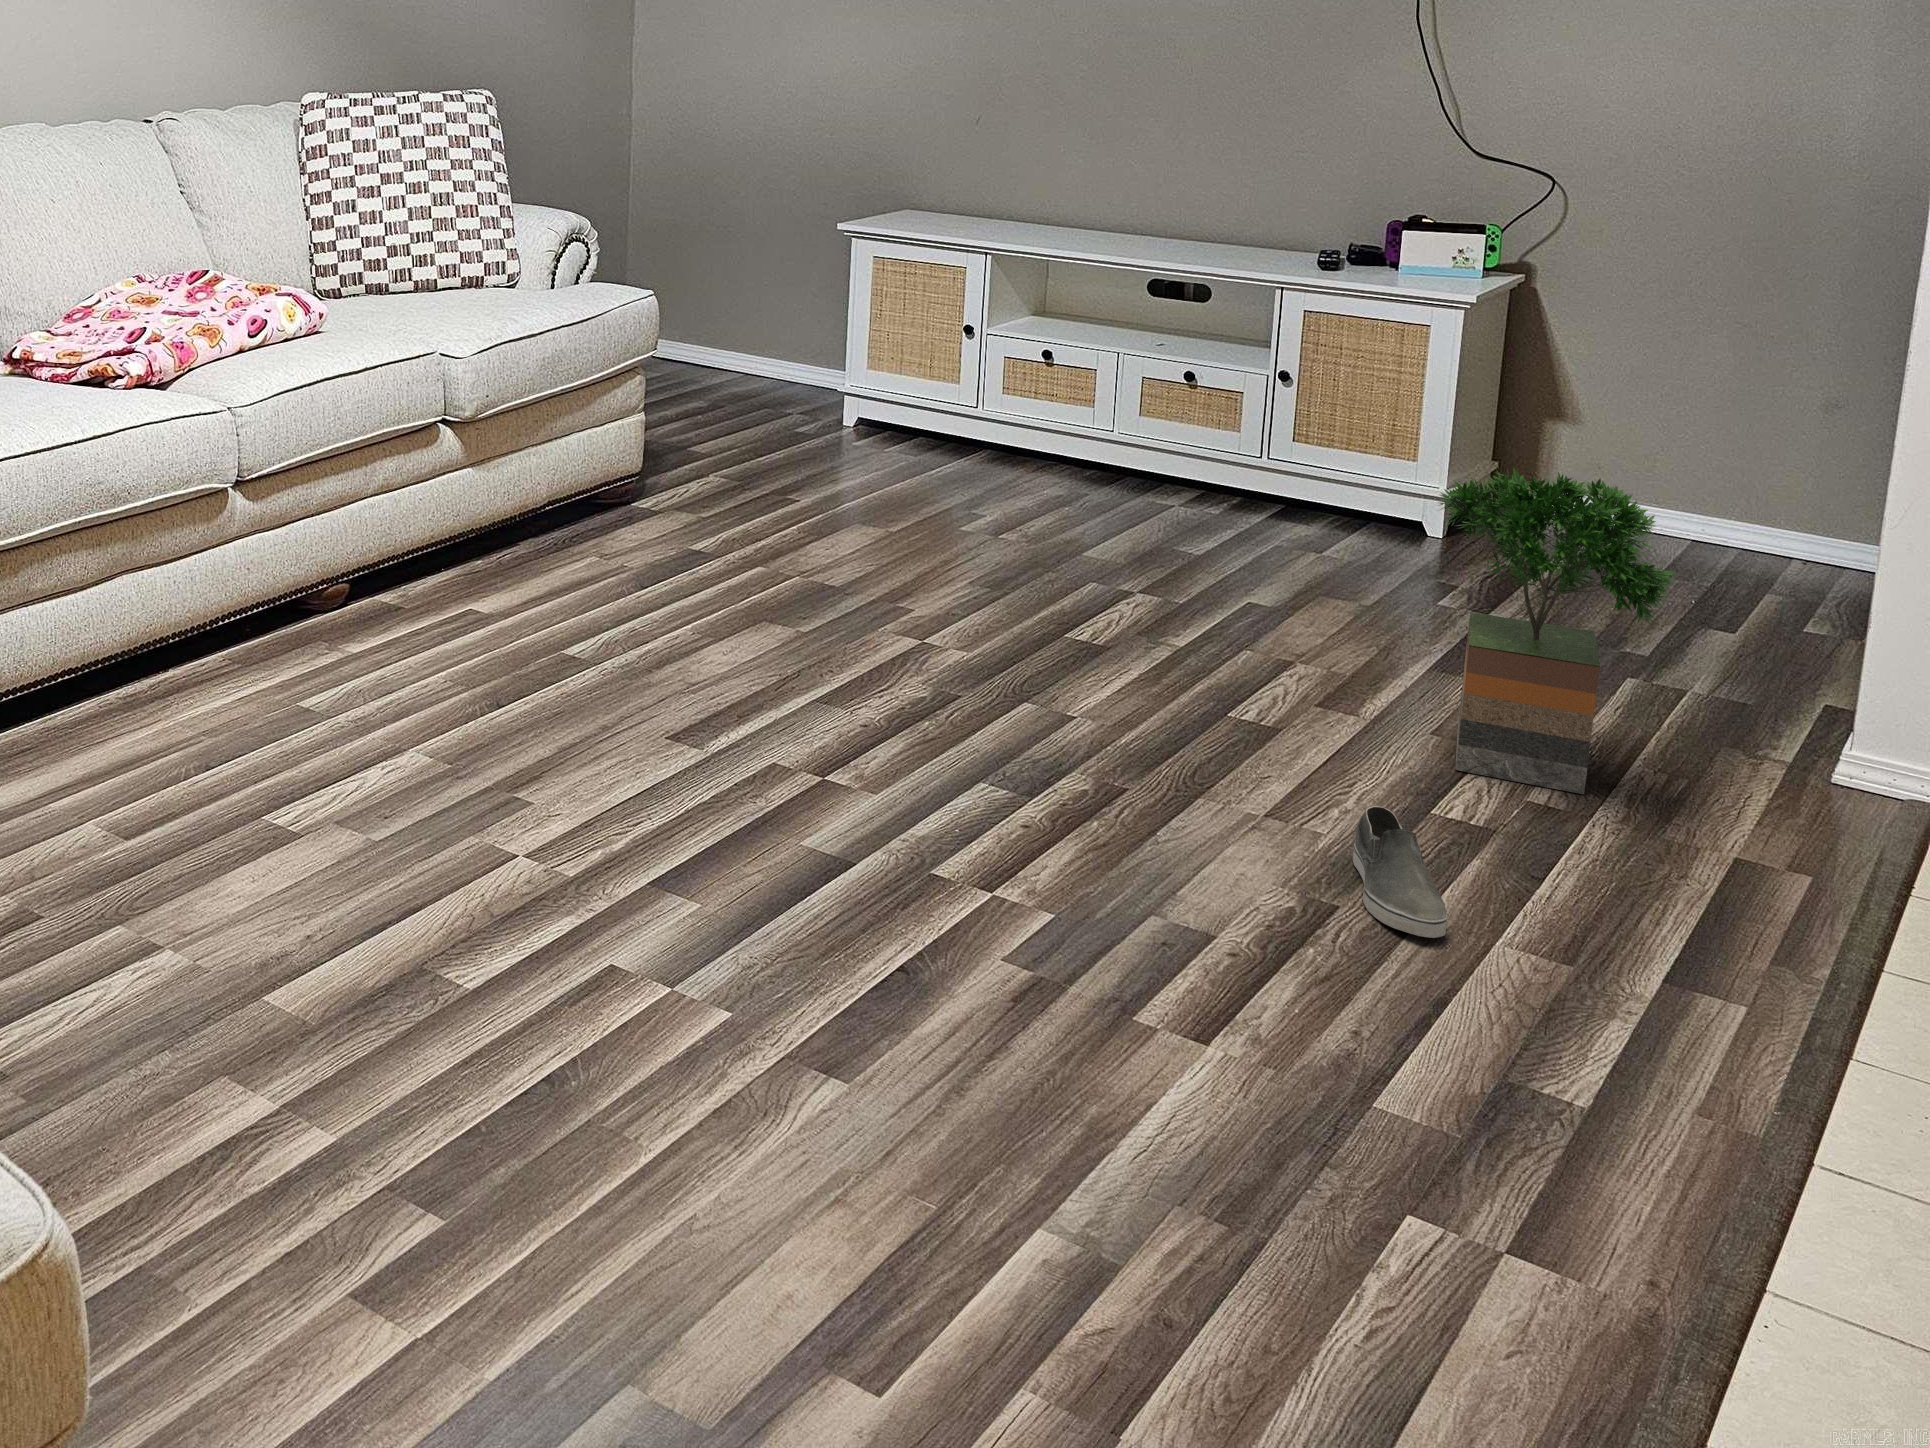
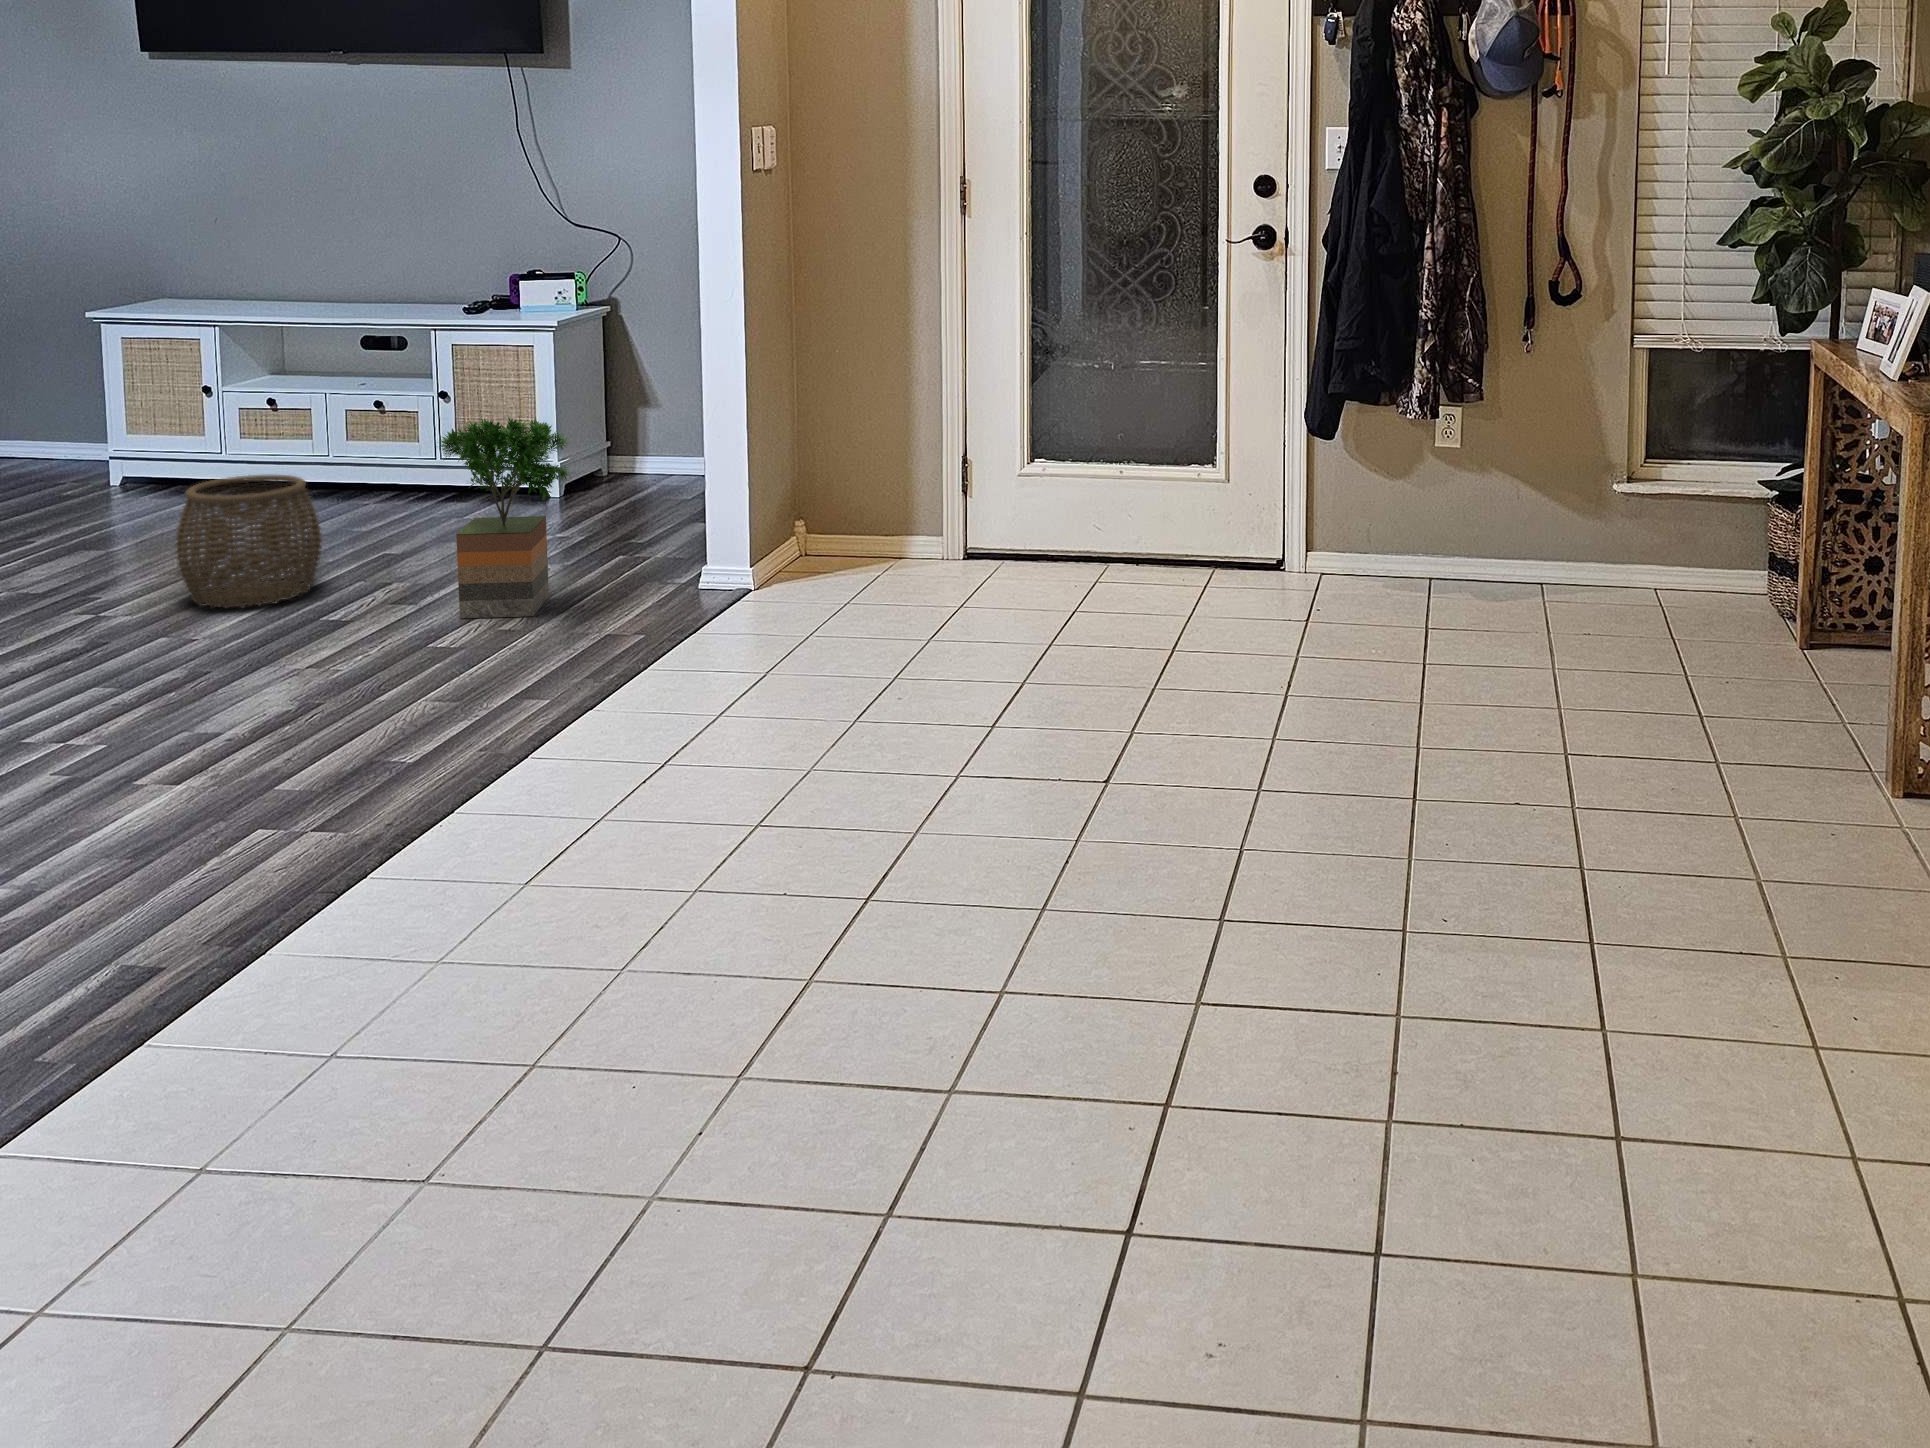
woven basket: none [1015,483,1211,674] -> present [175,475,322,608]
shoe: present [1353,806,1447,938] -> none [343,635,388,698]

